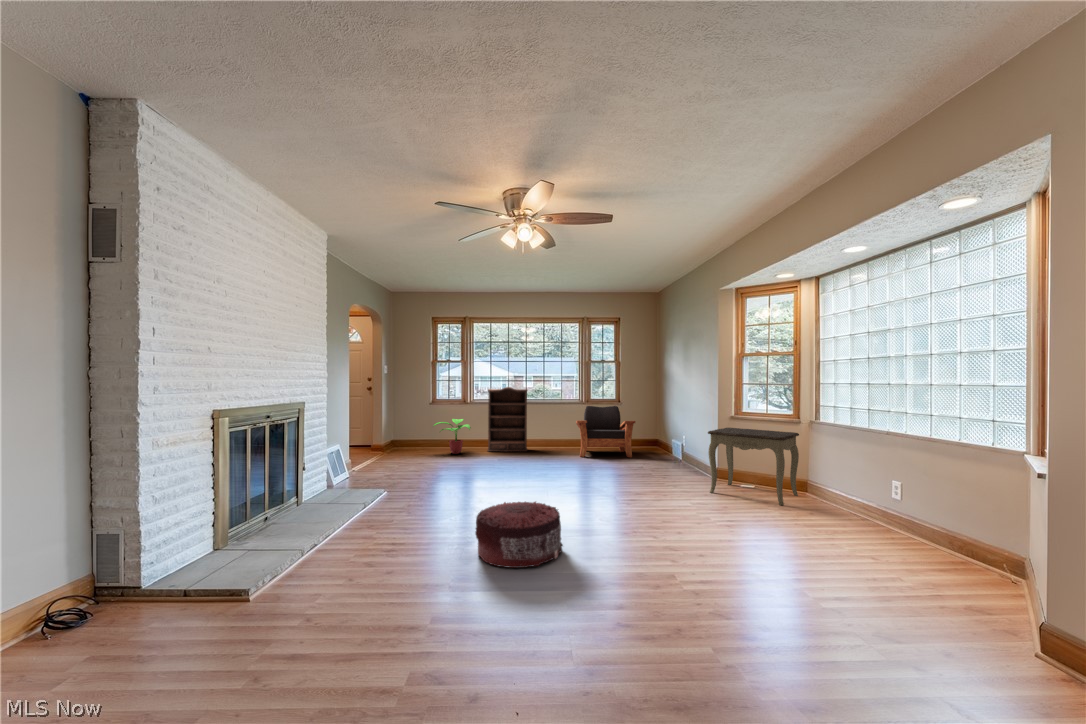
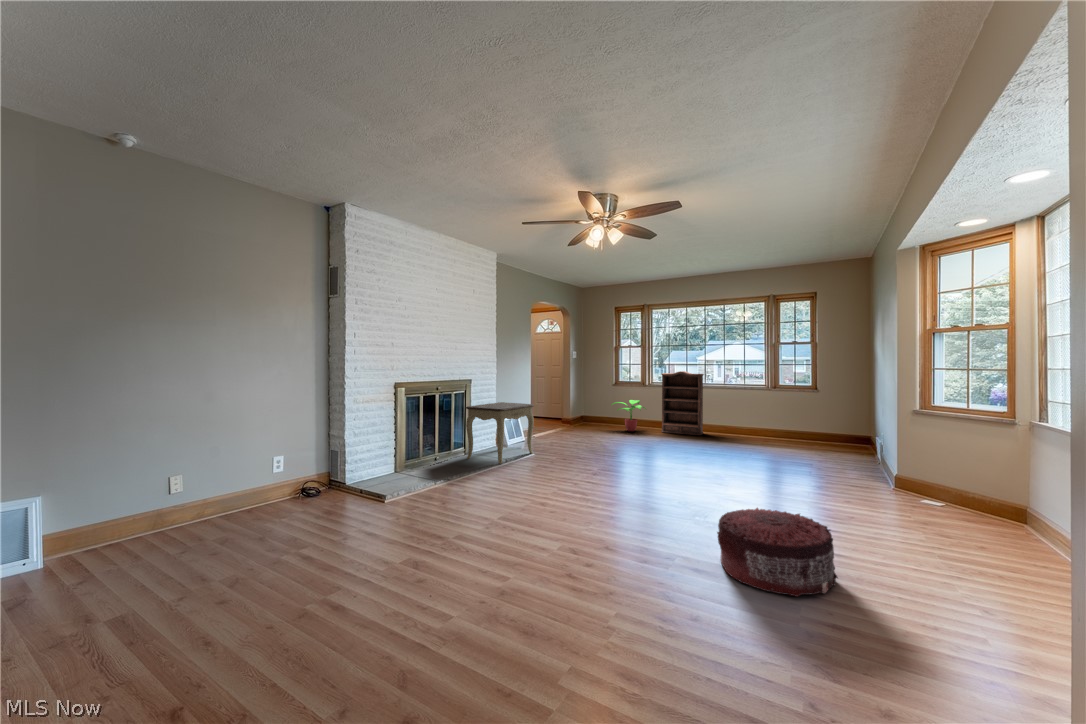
armchair: present [576,406,635,457] -> none [745,393,819,452]
side table: present [708,428,799,505] -> present [466,402,534,464]
pouf: present [475,502,563,568] -> present [717,508,838,597]

